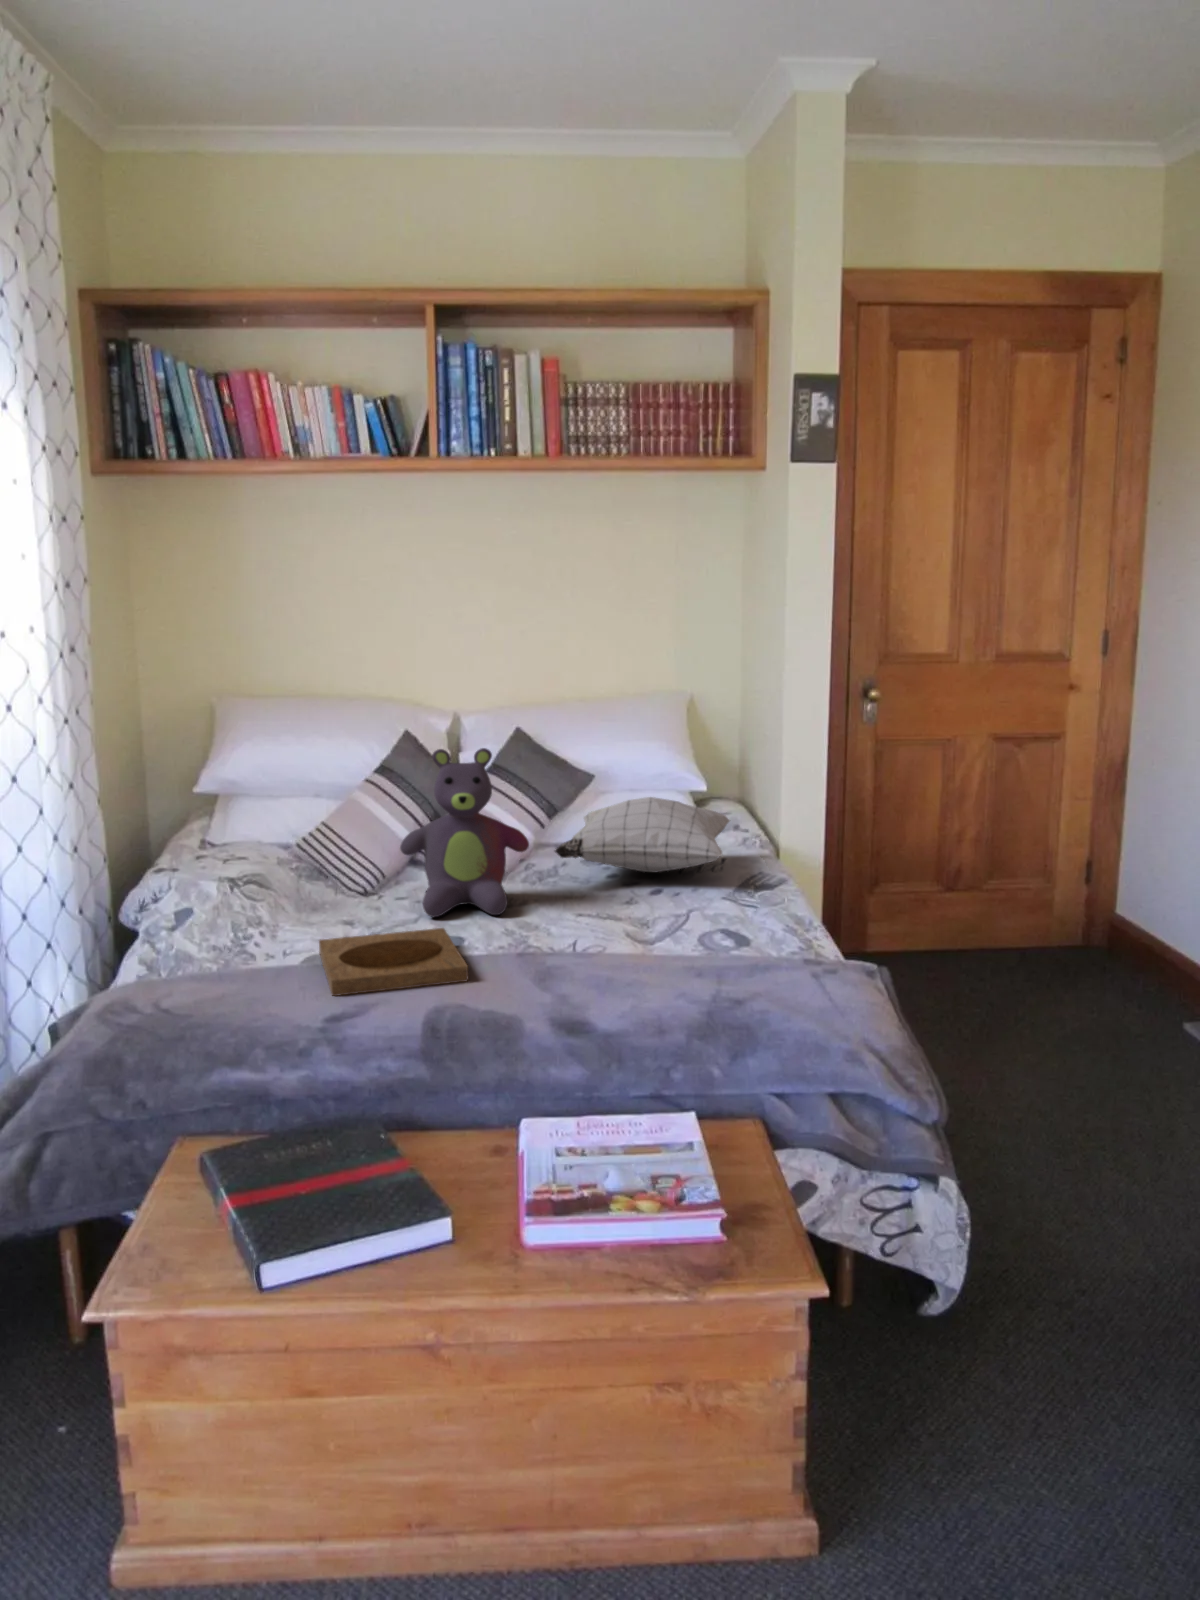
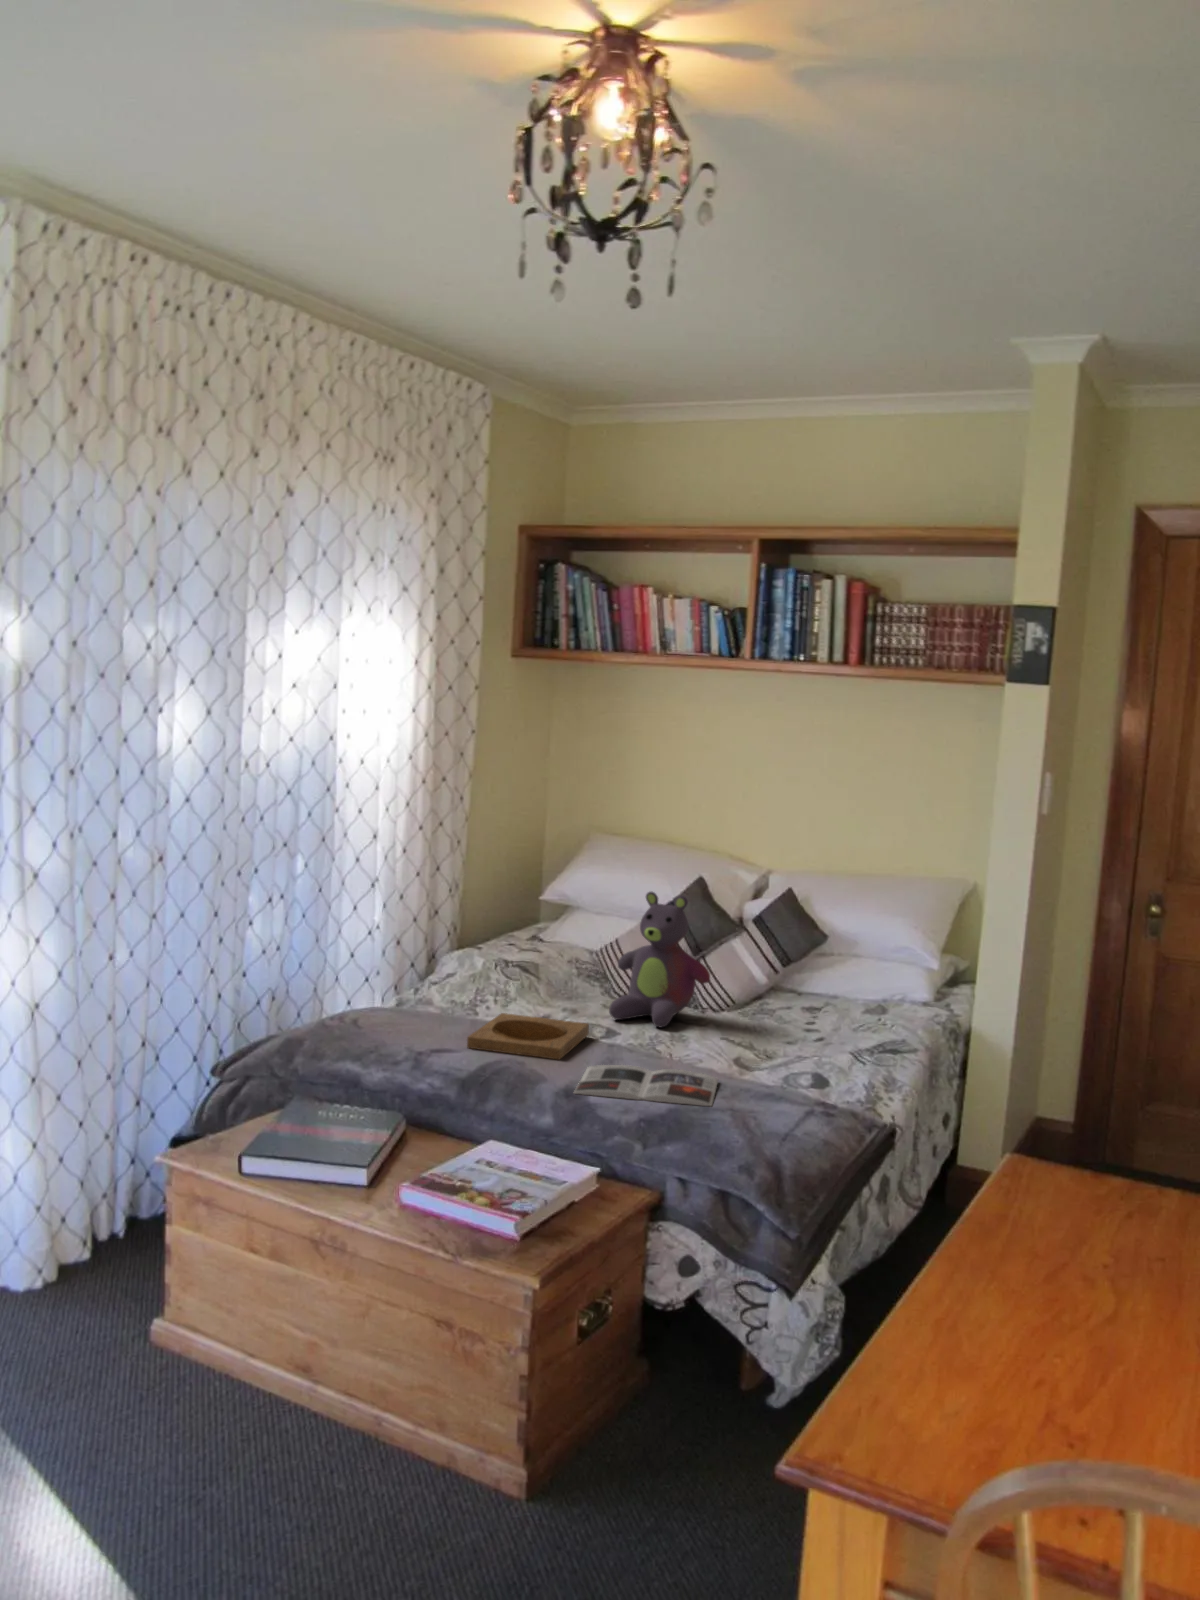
pillow: present [555,797,730,873] -> none [737,960,928,1026]
magazine: none [525,955,735,1020] -> present [574,1065,718,1106]

